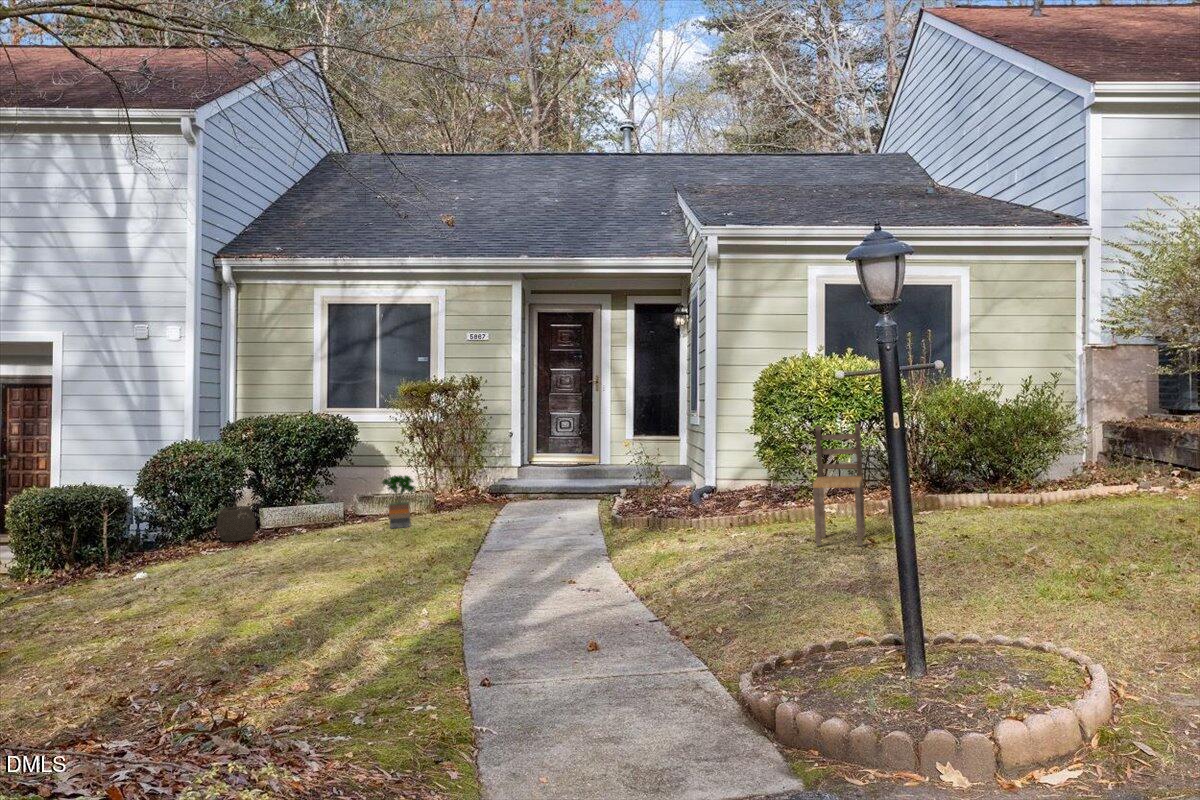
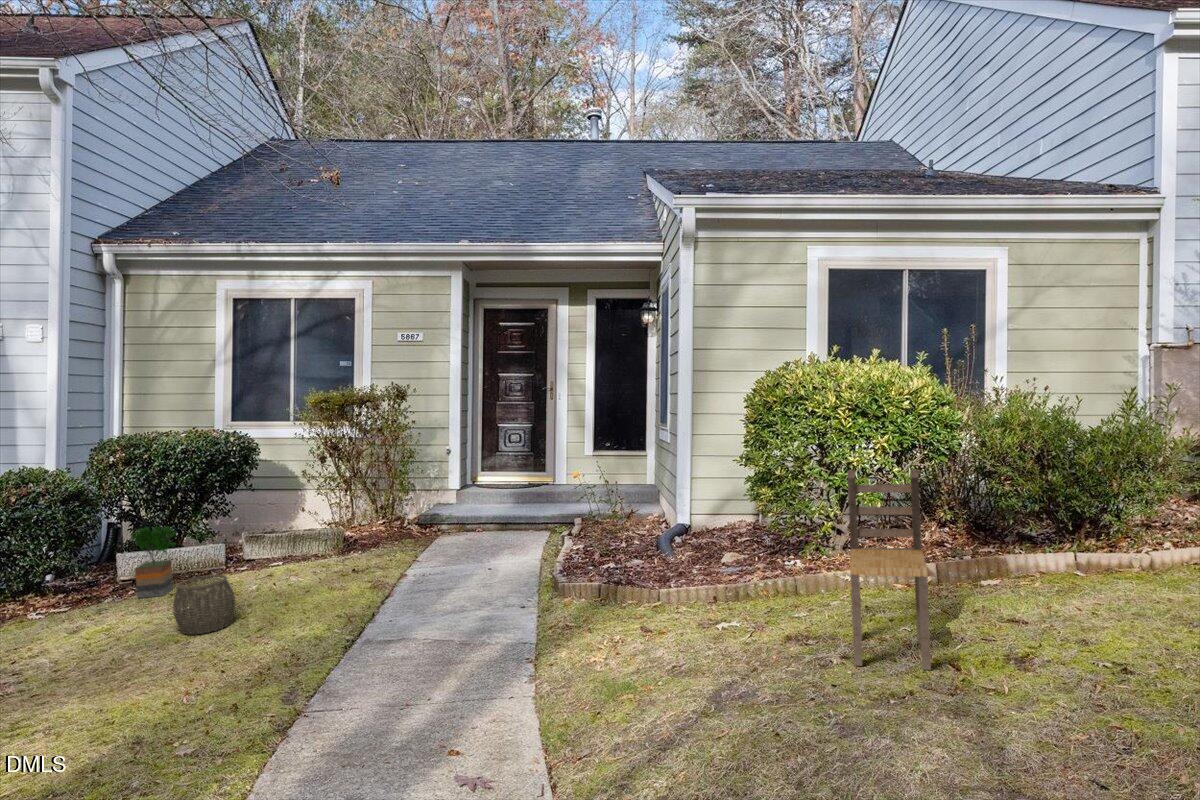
potted tree: present [382,475,416,528] -> present [130,526,176,598]
woven basket: present [217,506,255,542] -> present [173,575,235,635]

